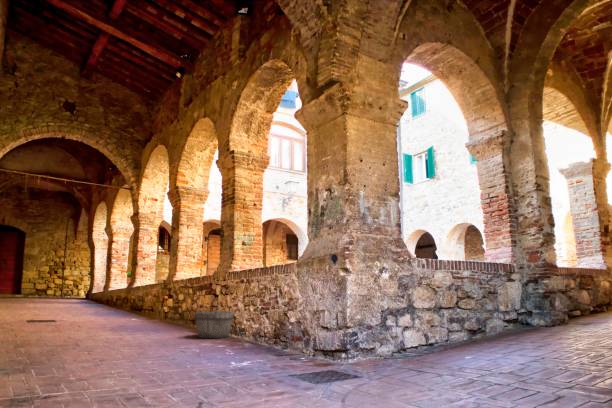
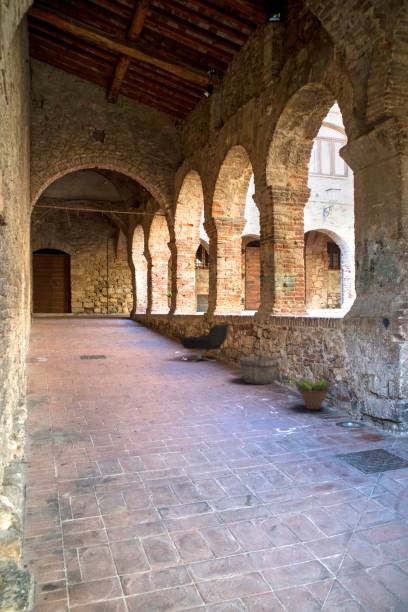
lounge chair: none [134,286,187,326] -> present [180,324,229,362]
decorative plant: none [241,321,291,352] -> present [290,378,336,409]

